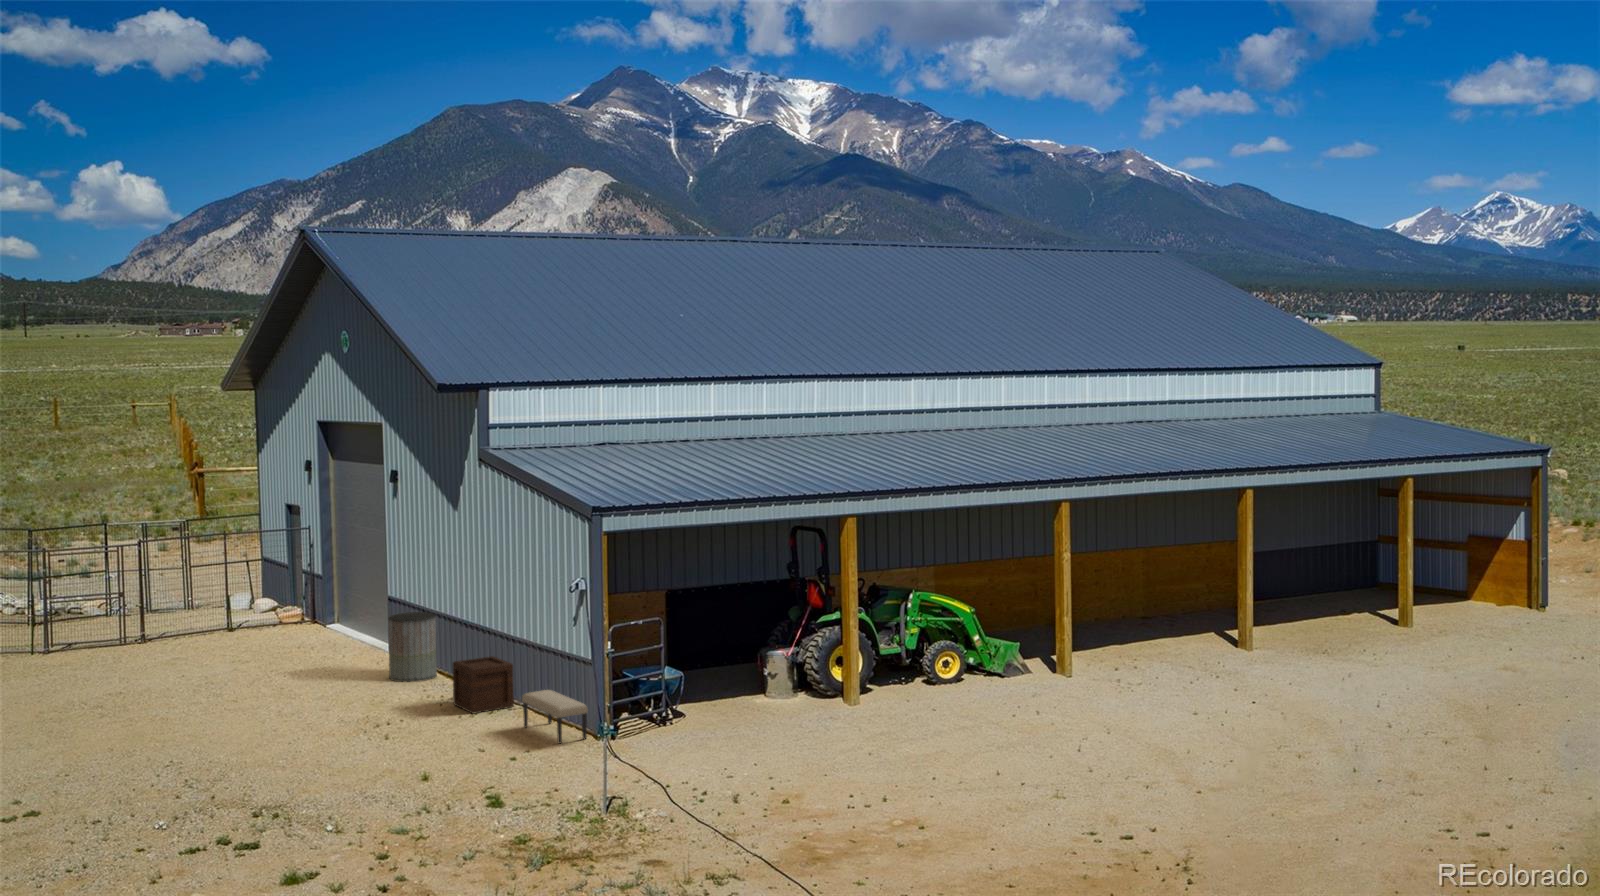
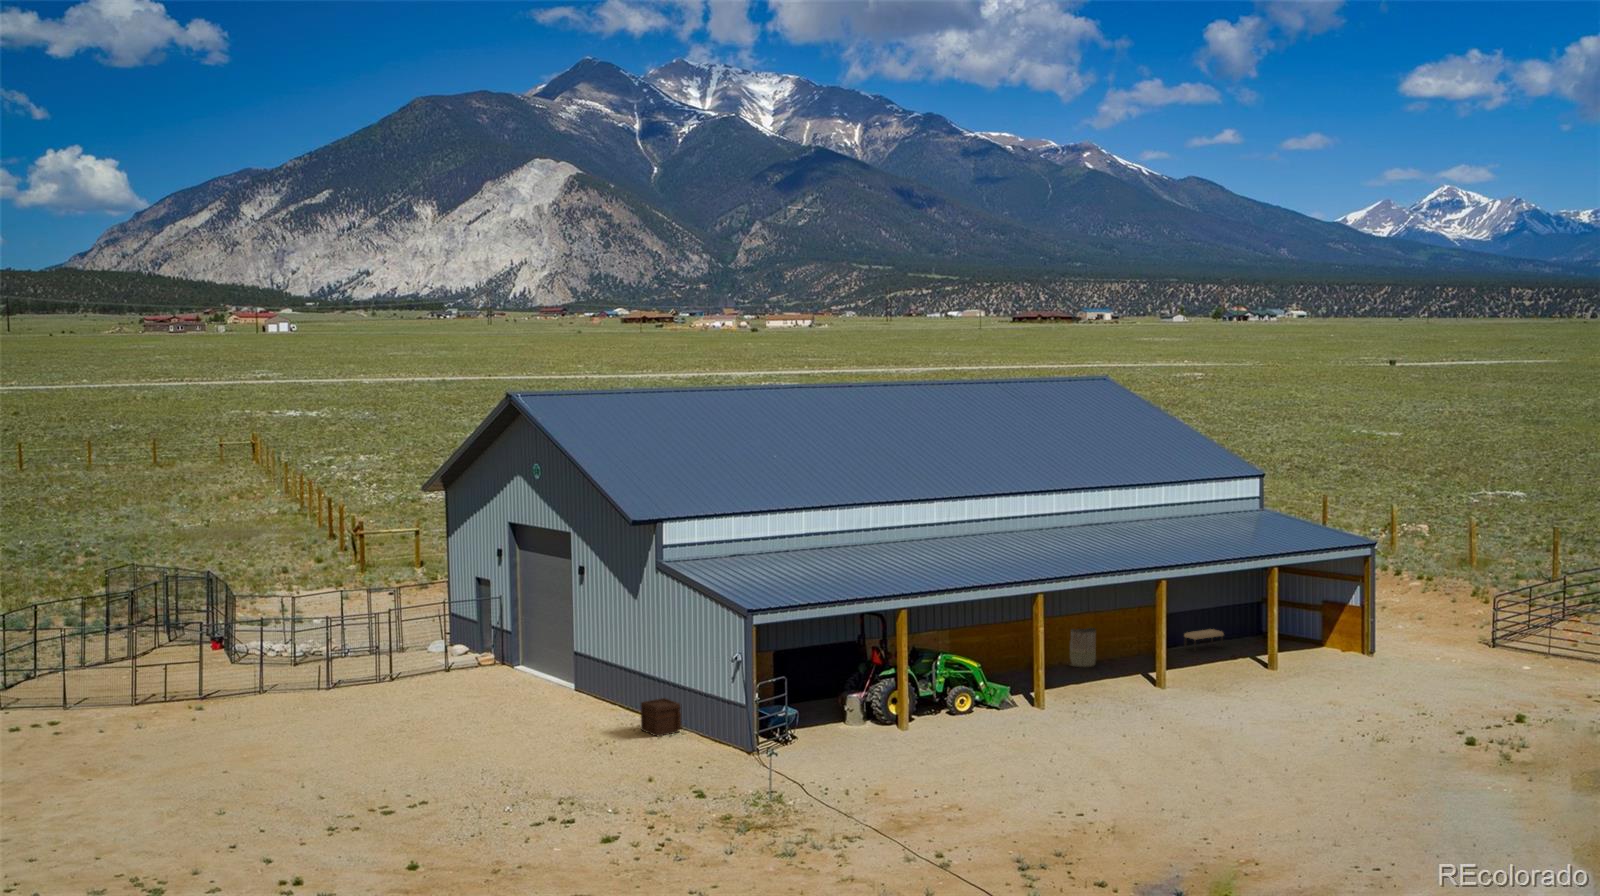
trash can: present [388,612,437,682] -> present [1070,628,1096,668]
bench: present [522,690,588,743] -> present [1184,629,1224,651]

